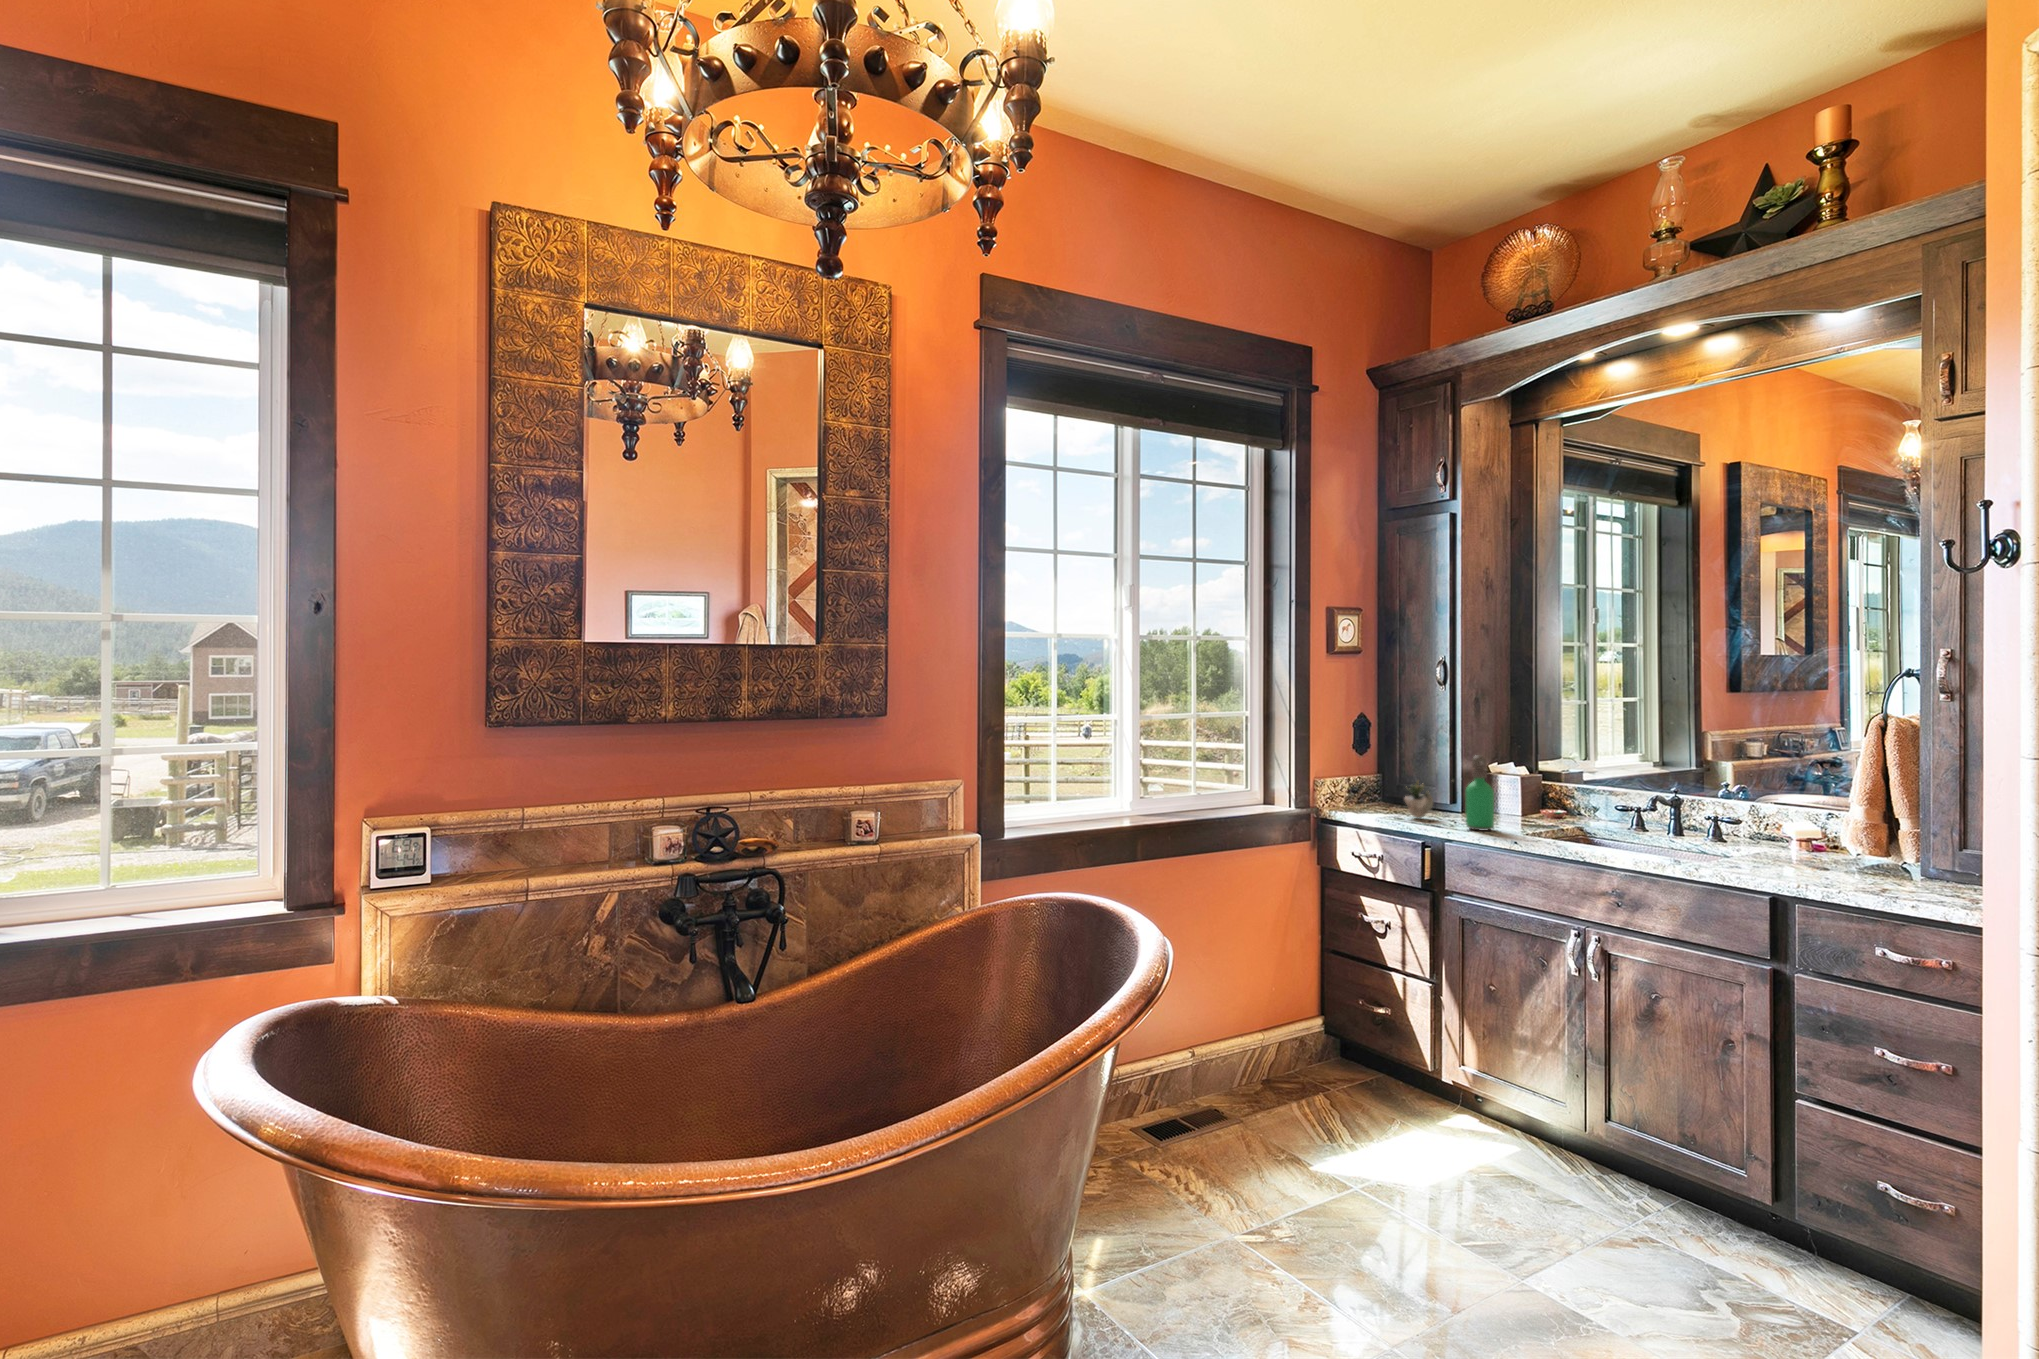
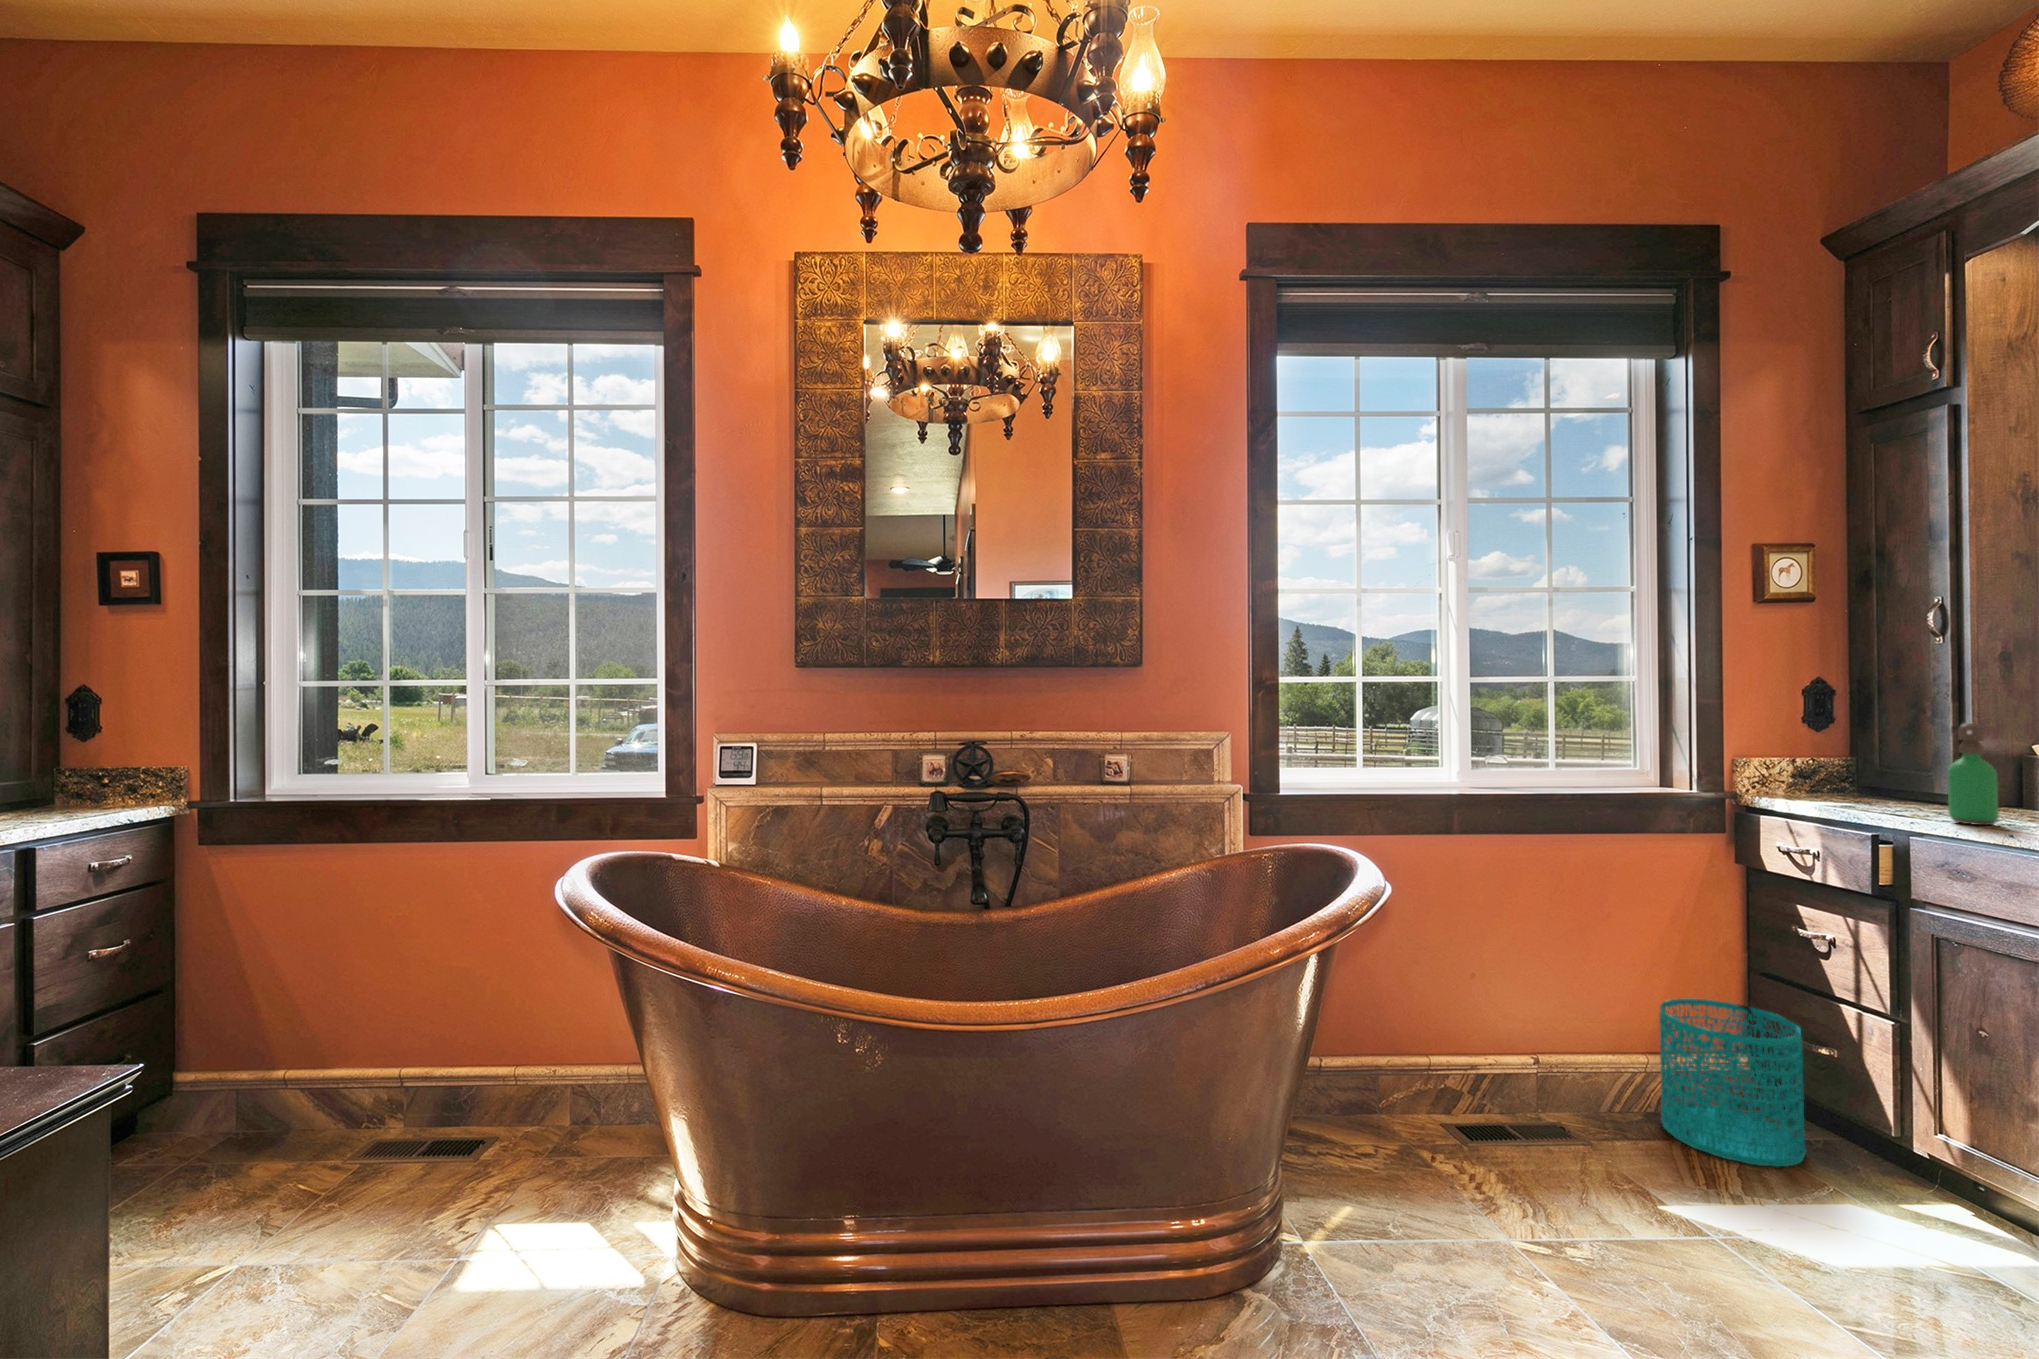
succulent plant: present [1405,781,1433,818] -> none [1866,758,1940,808]
wastebasket: none [1276,981,1372,1112] -> present [1659,999,1806,1167]

